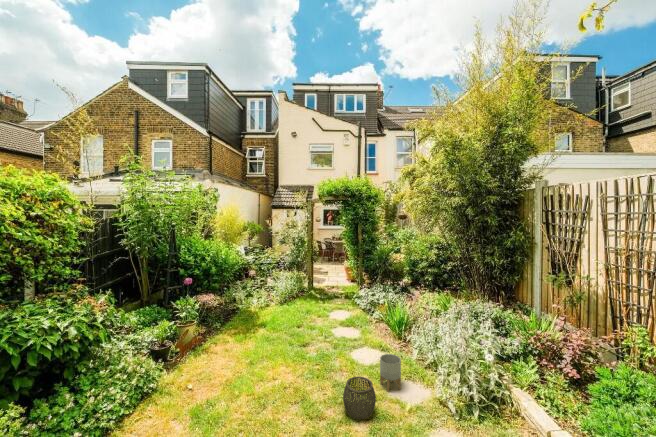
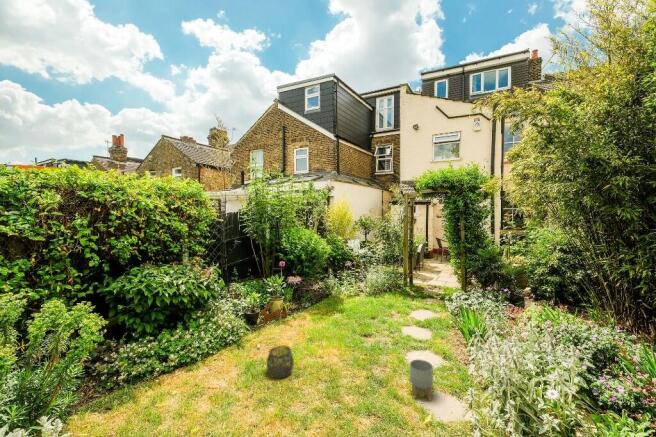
woven basket: present [343,377,376,420] -> present [267,346,294,378]

